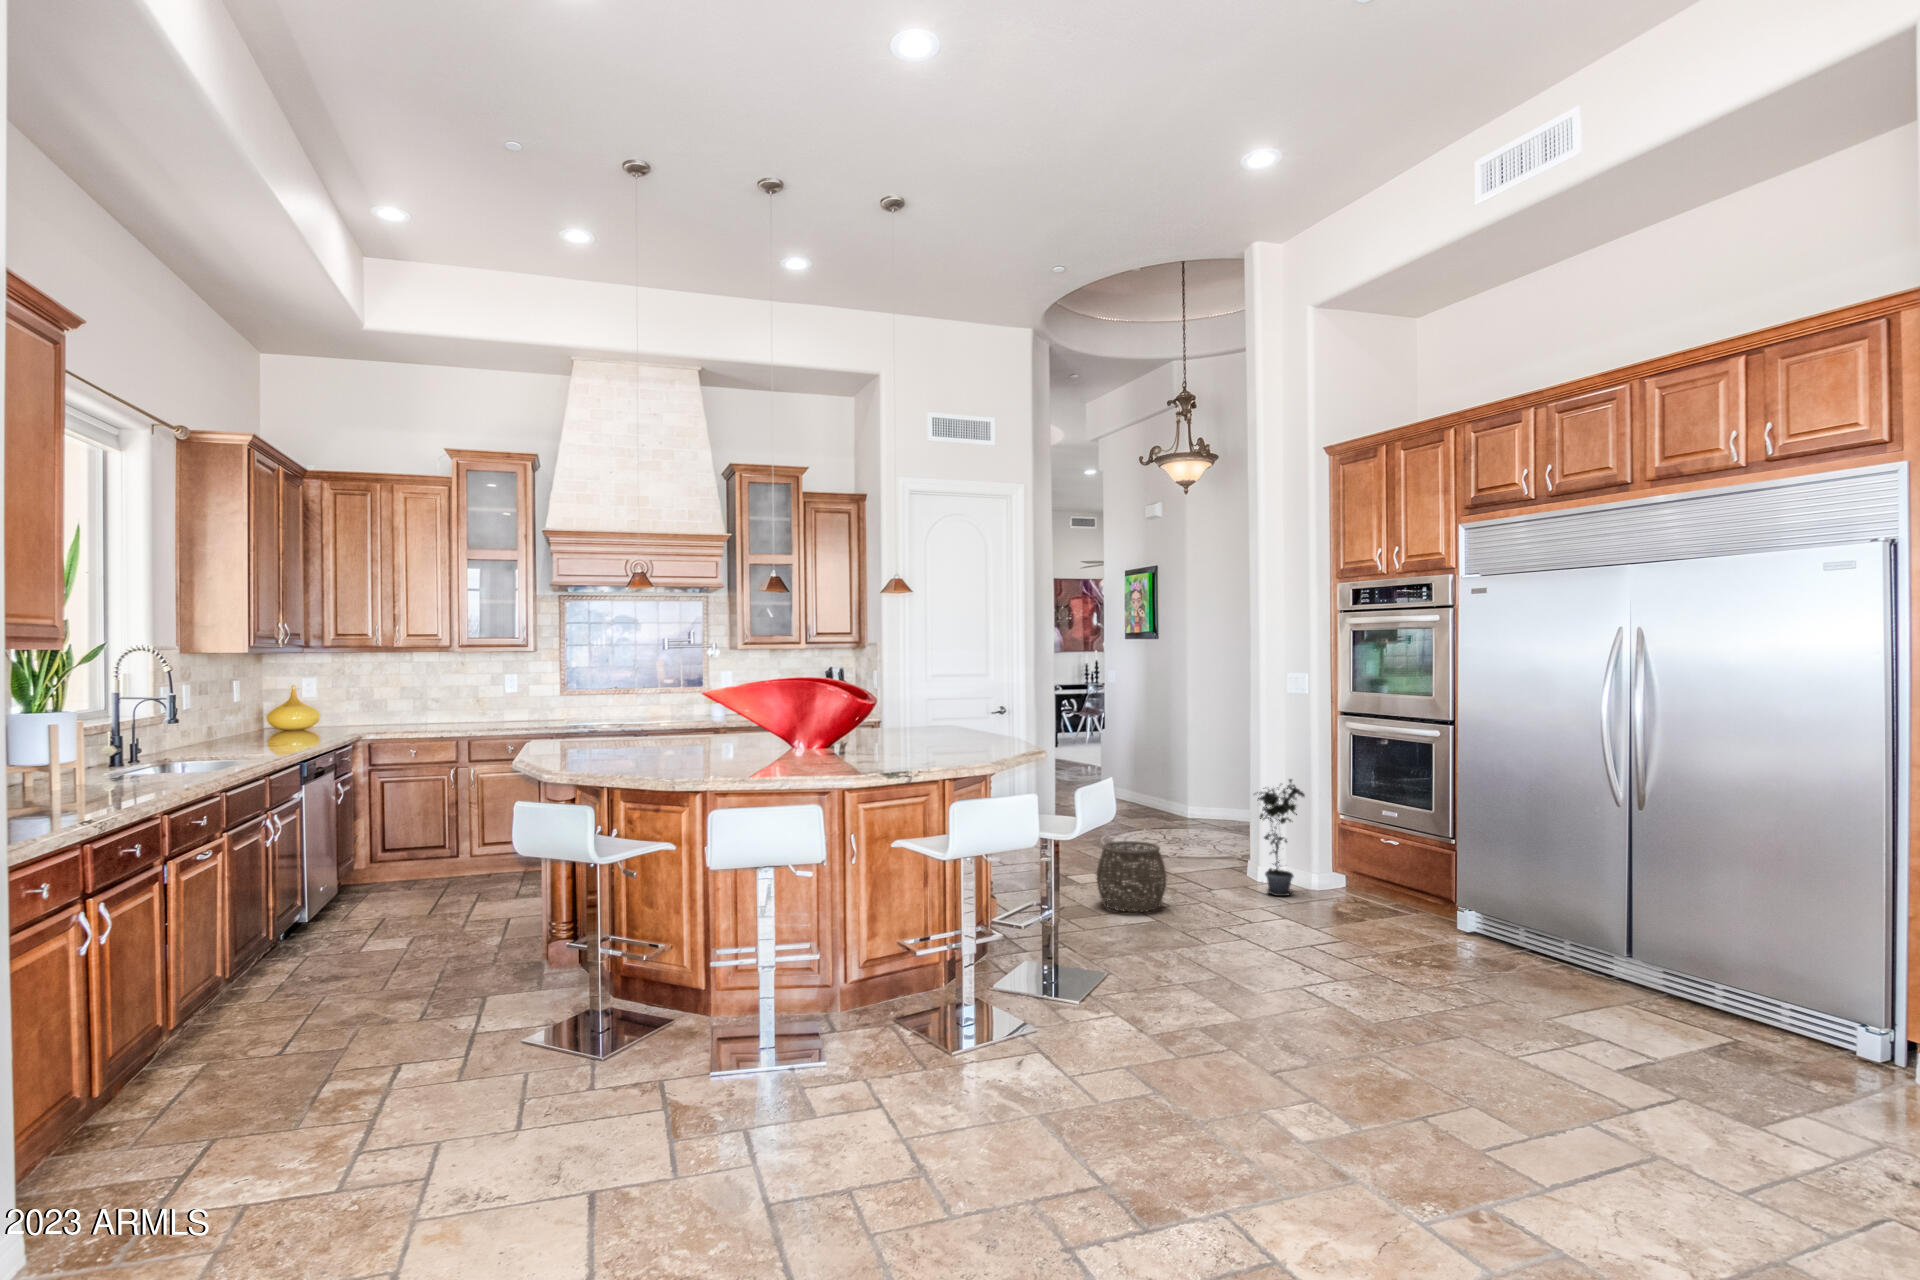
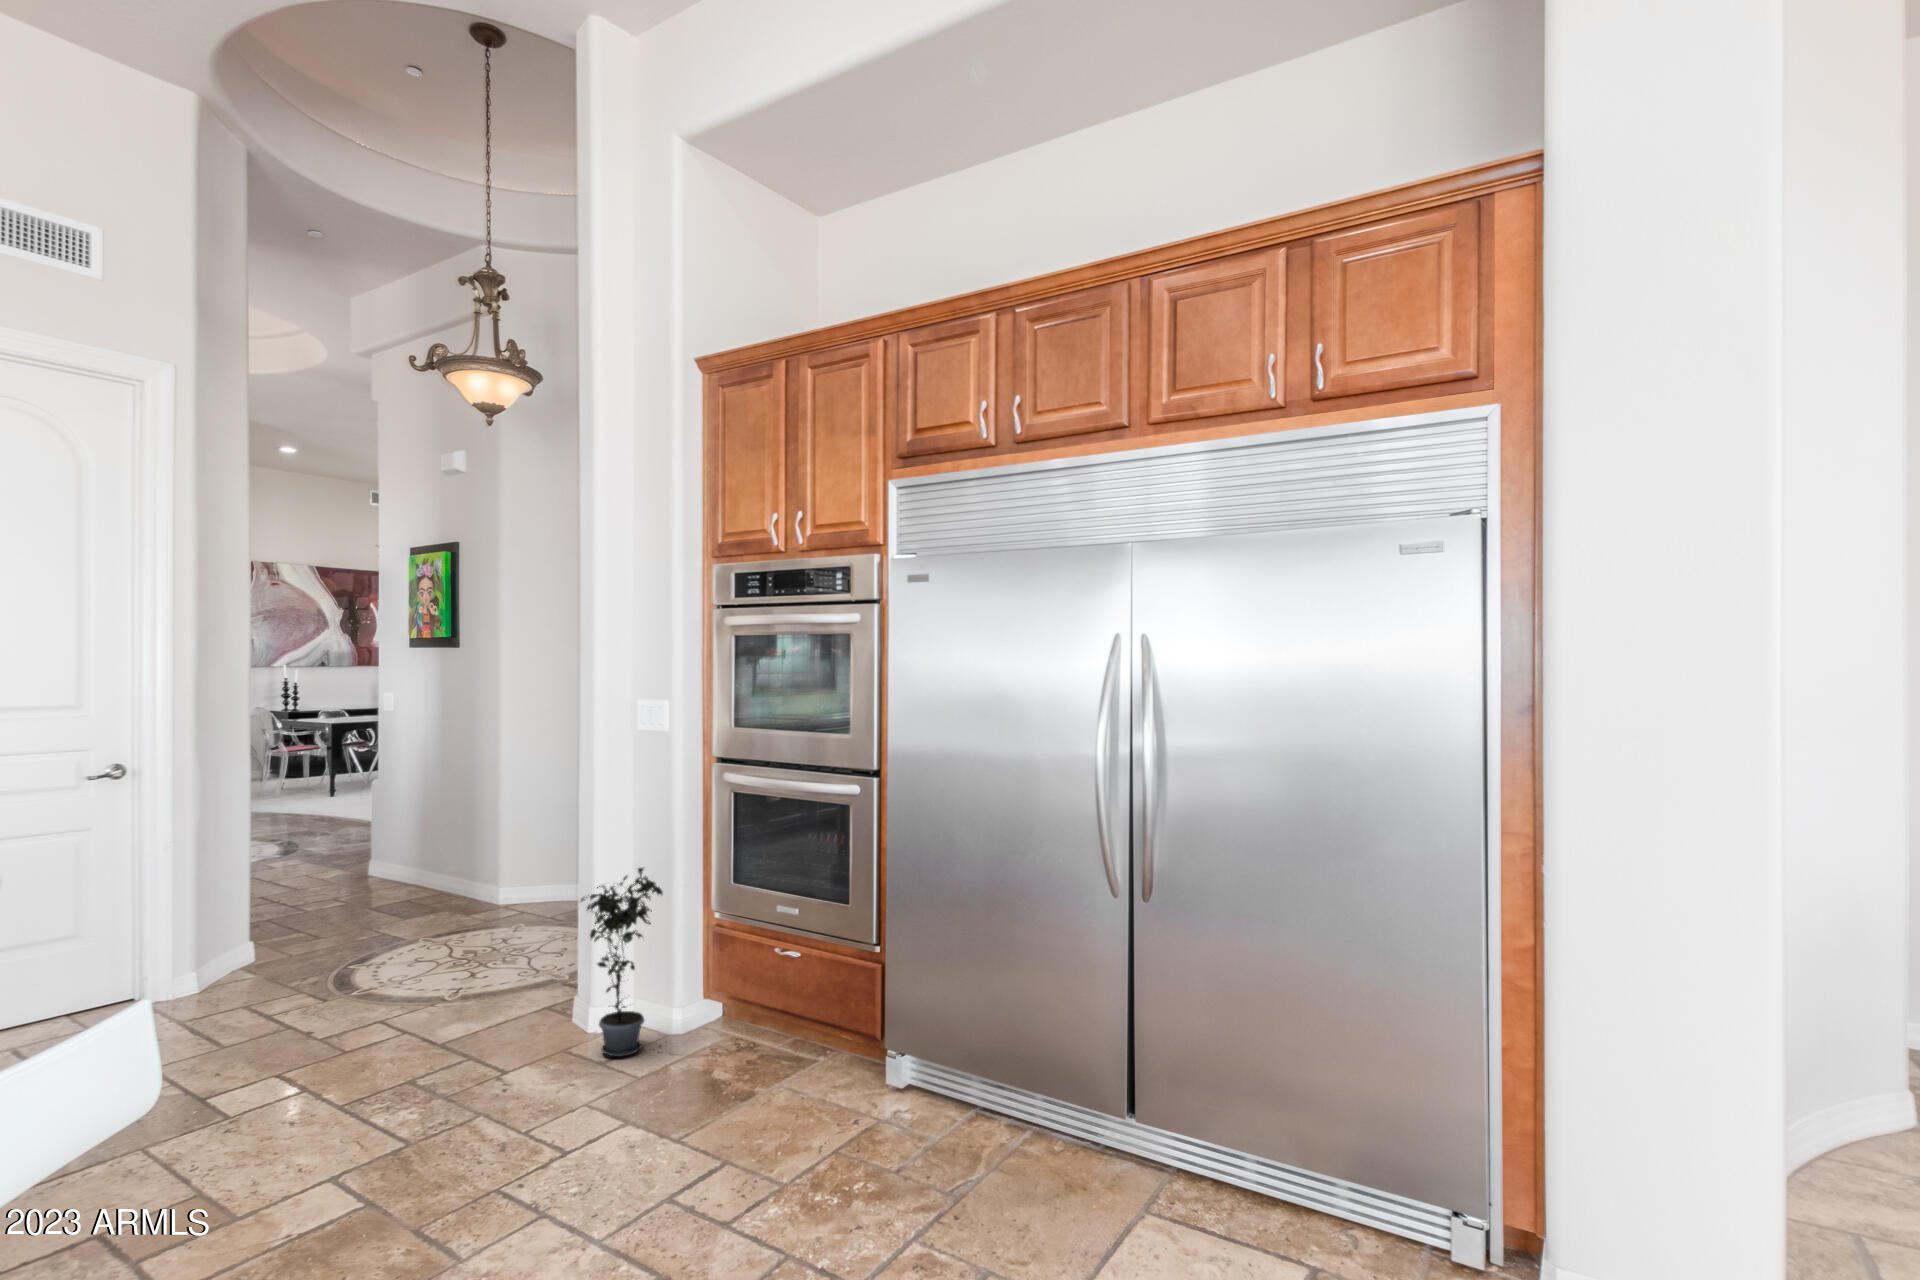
woven basket: present [1097,841,1167,912] -> none [264,1014,416,1166]

